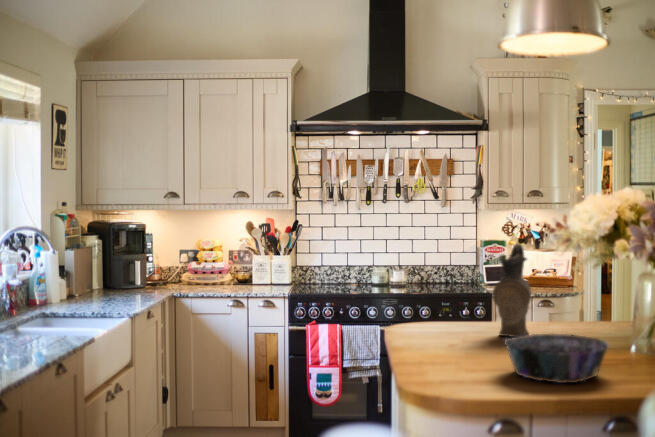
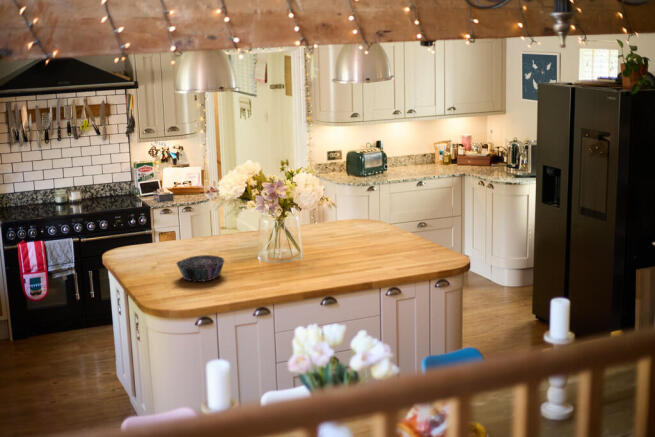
ceramic pitcher: present [493,244,531,337] -> none [164,201,184,253]

